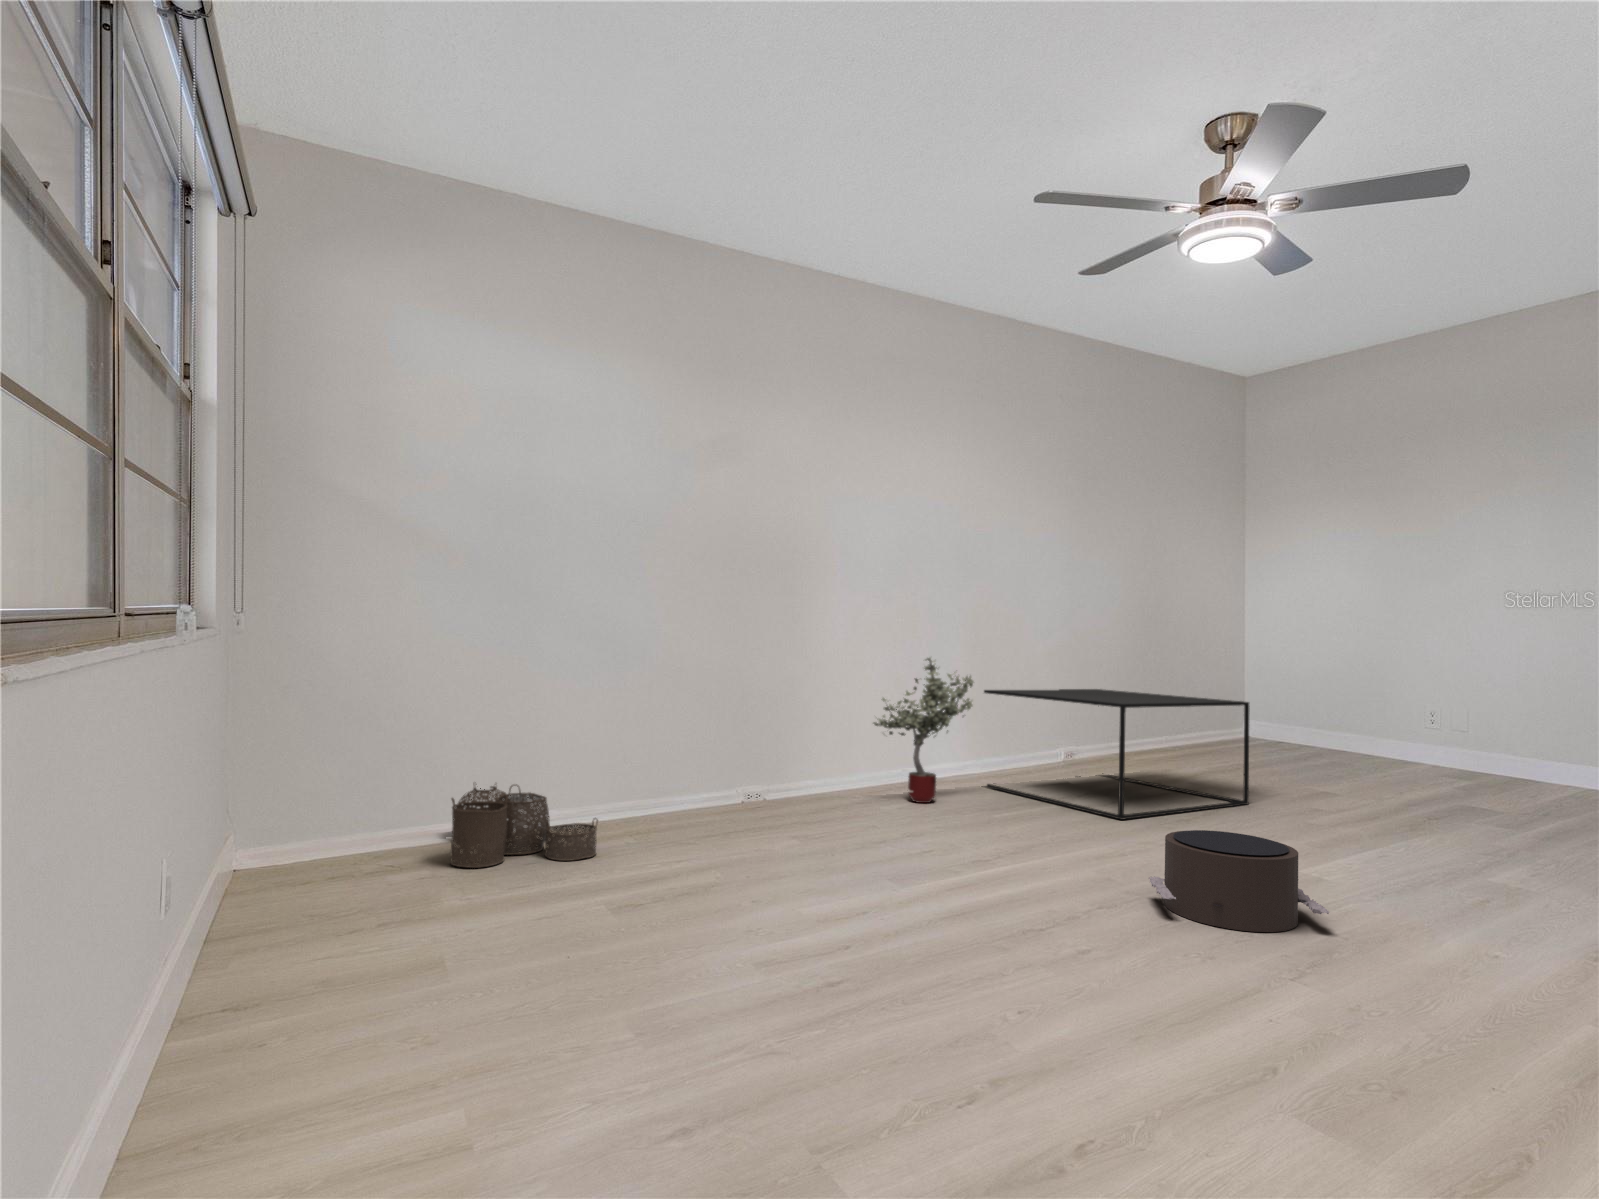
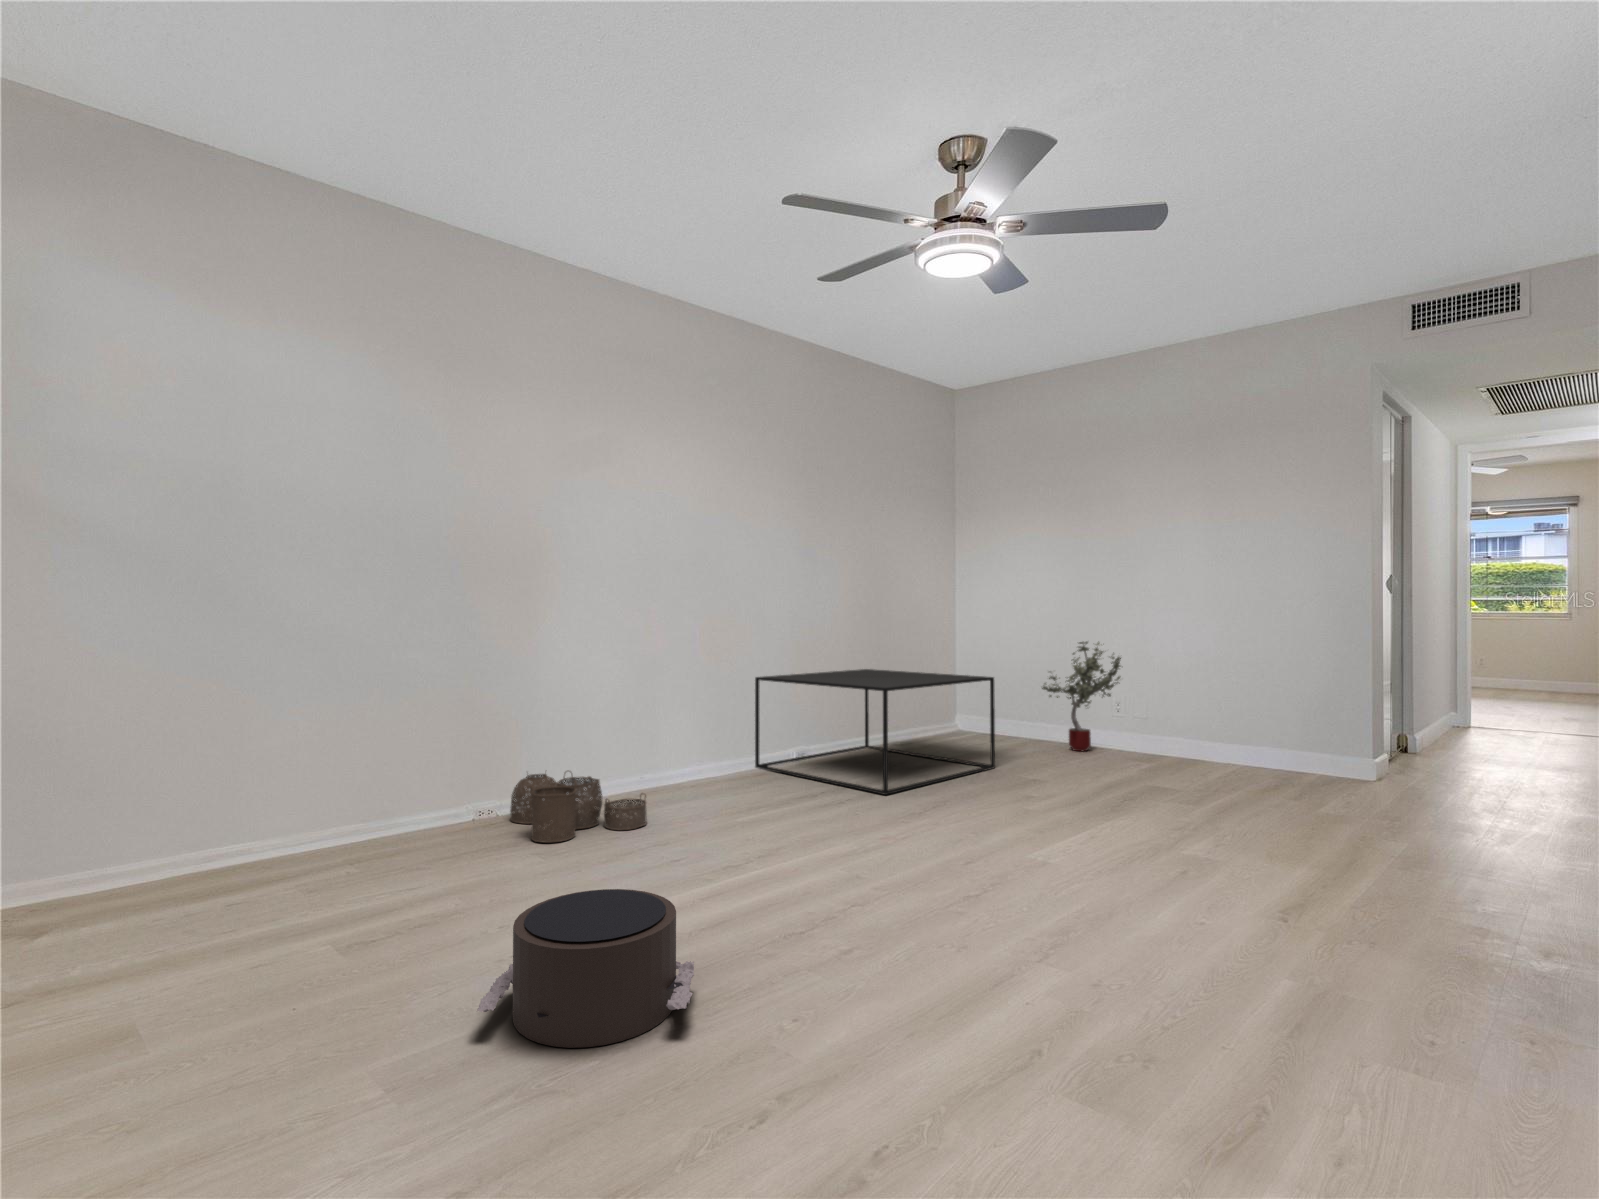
potted tree: present [873,657,974,803] -> present [1042,641,1121,751]
woven basket: present [450,784,598,868] -> present [510,772,647,842]
pouf: present [1149,830,1329,932] -> present [477,889,694,1048]

